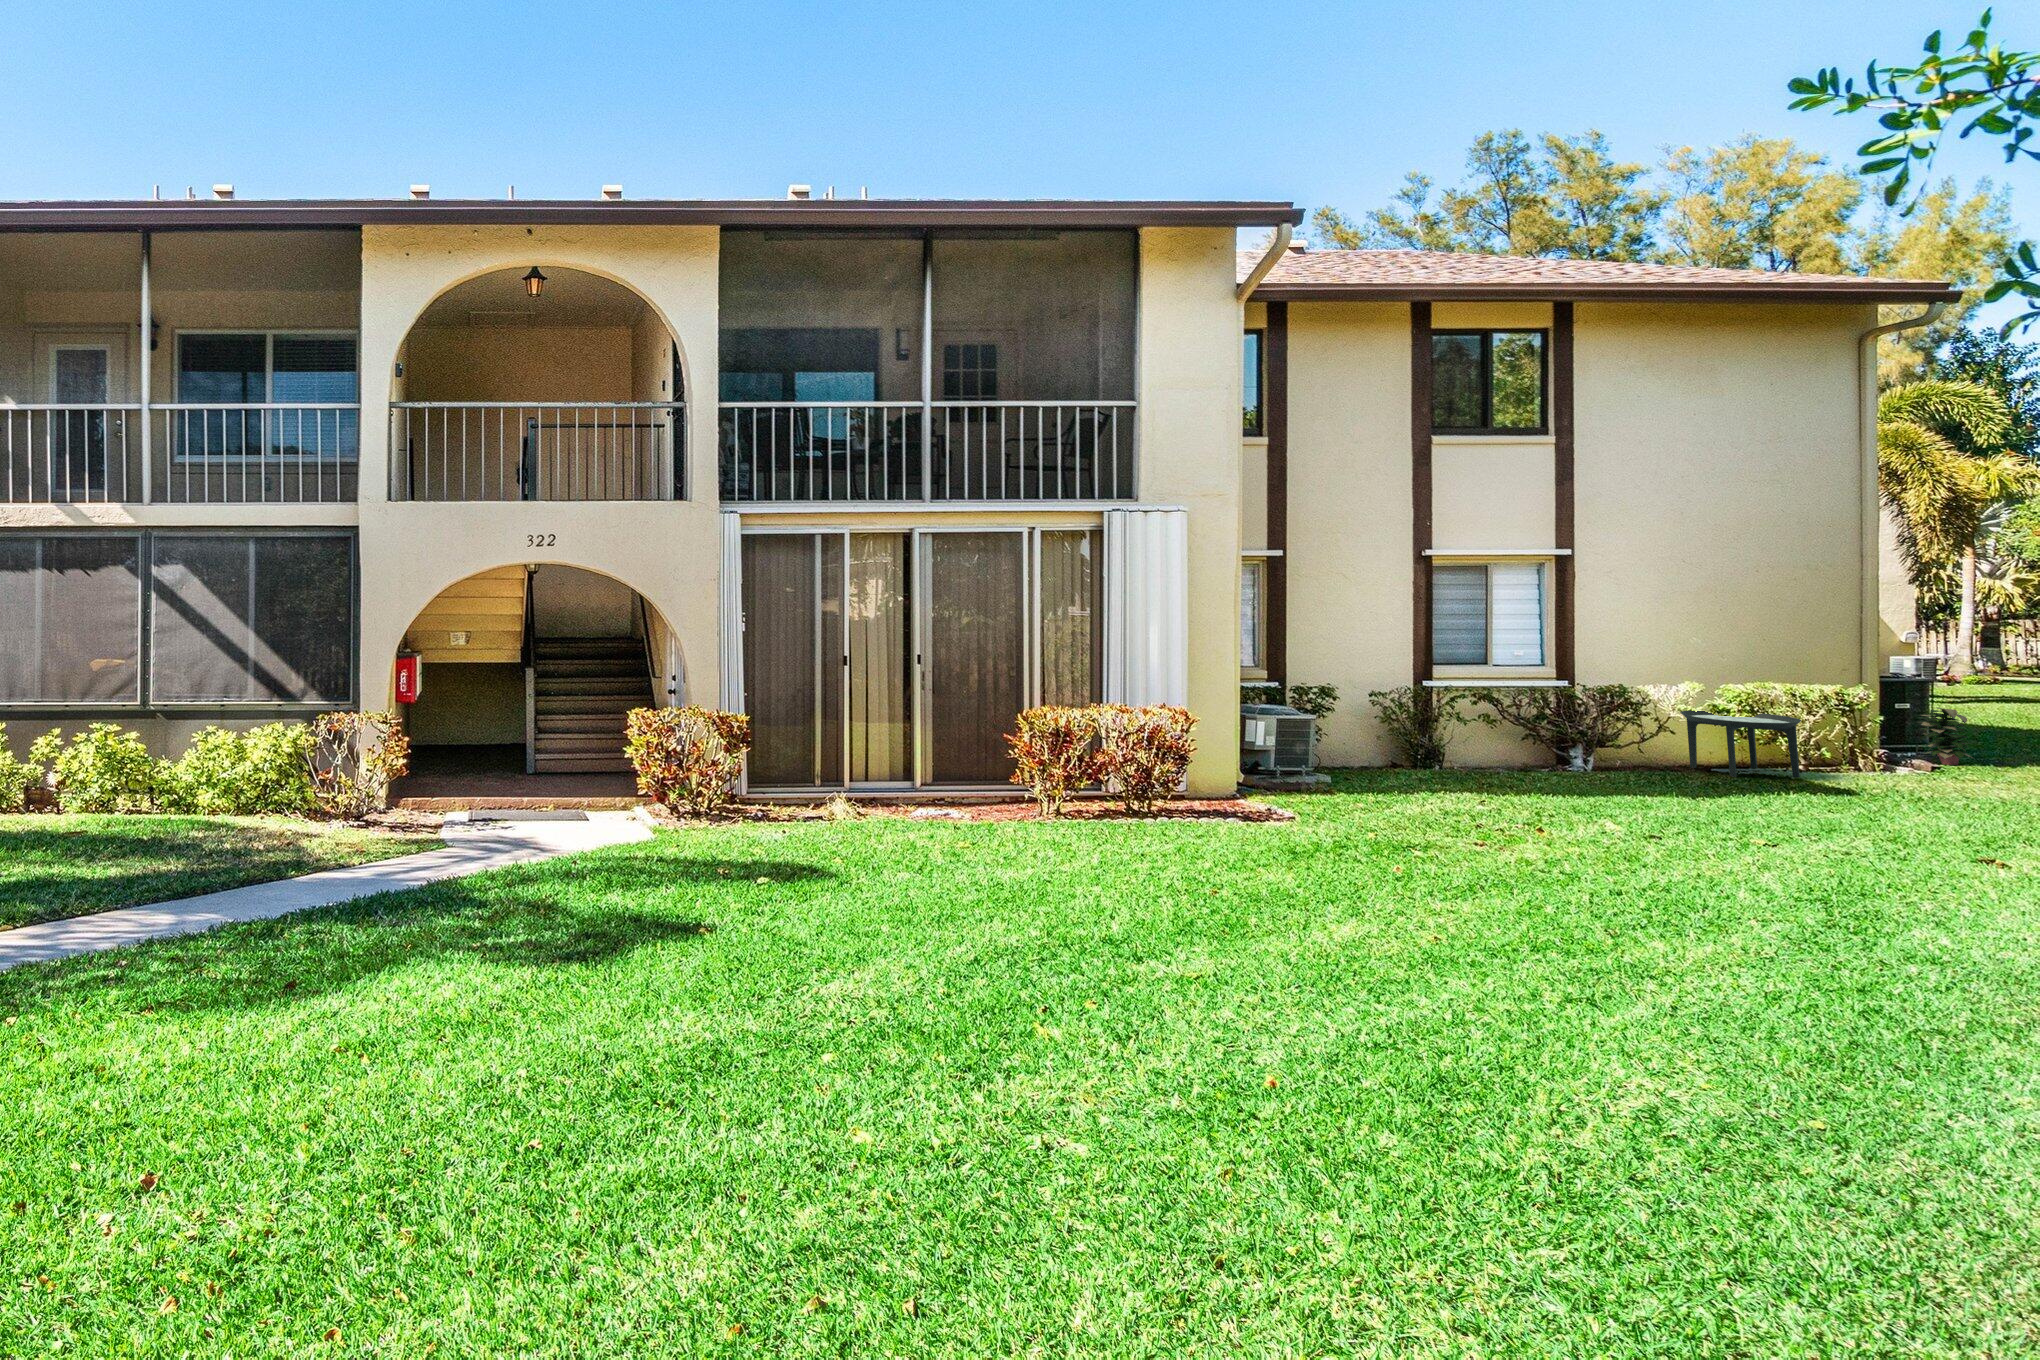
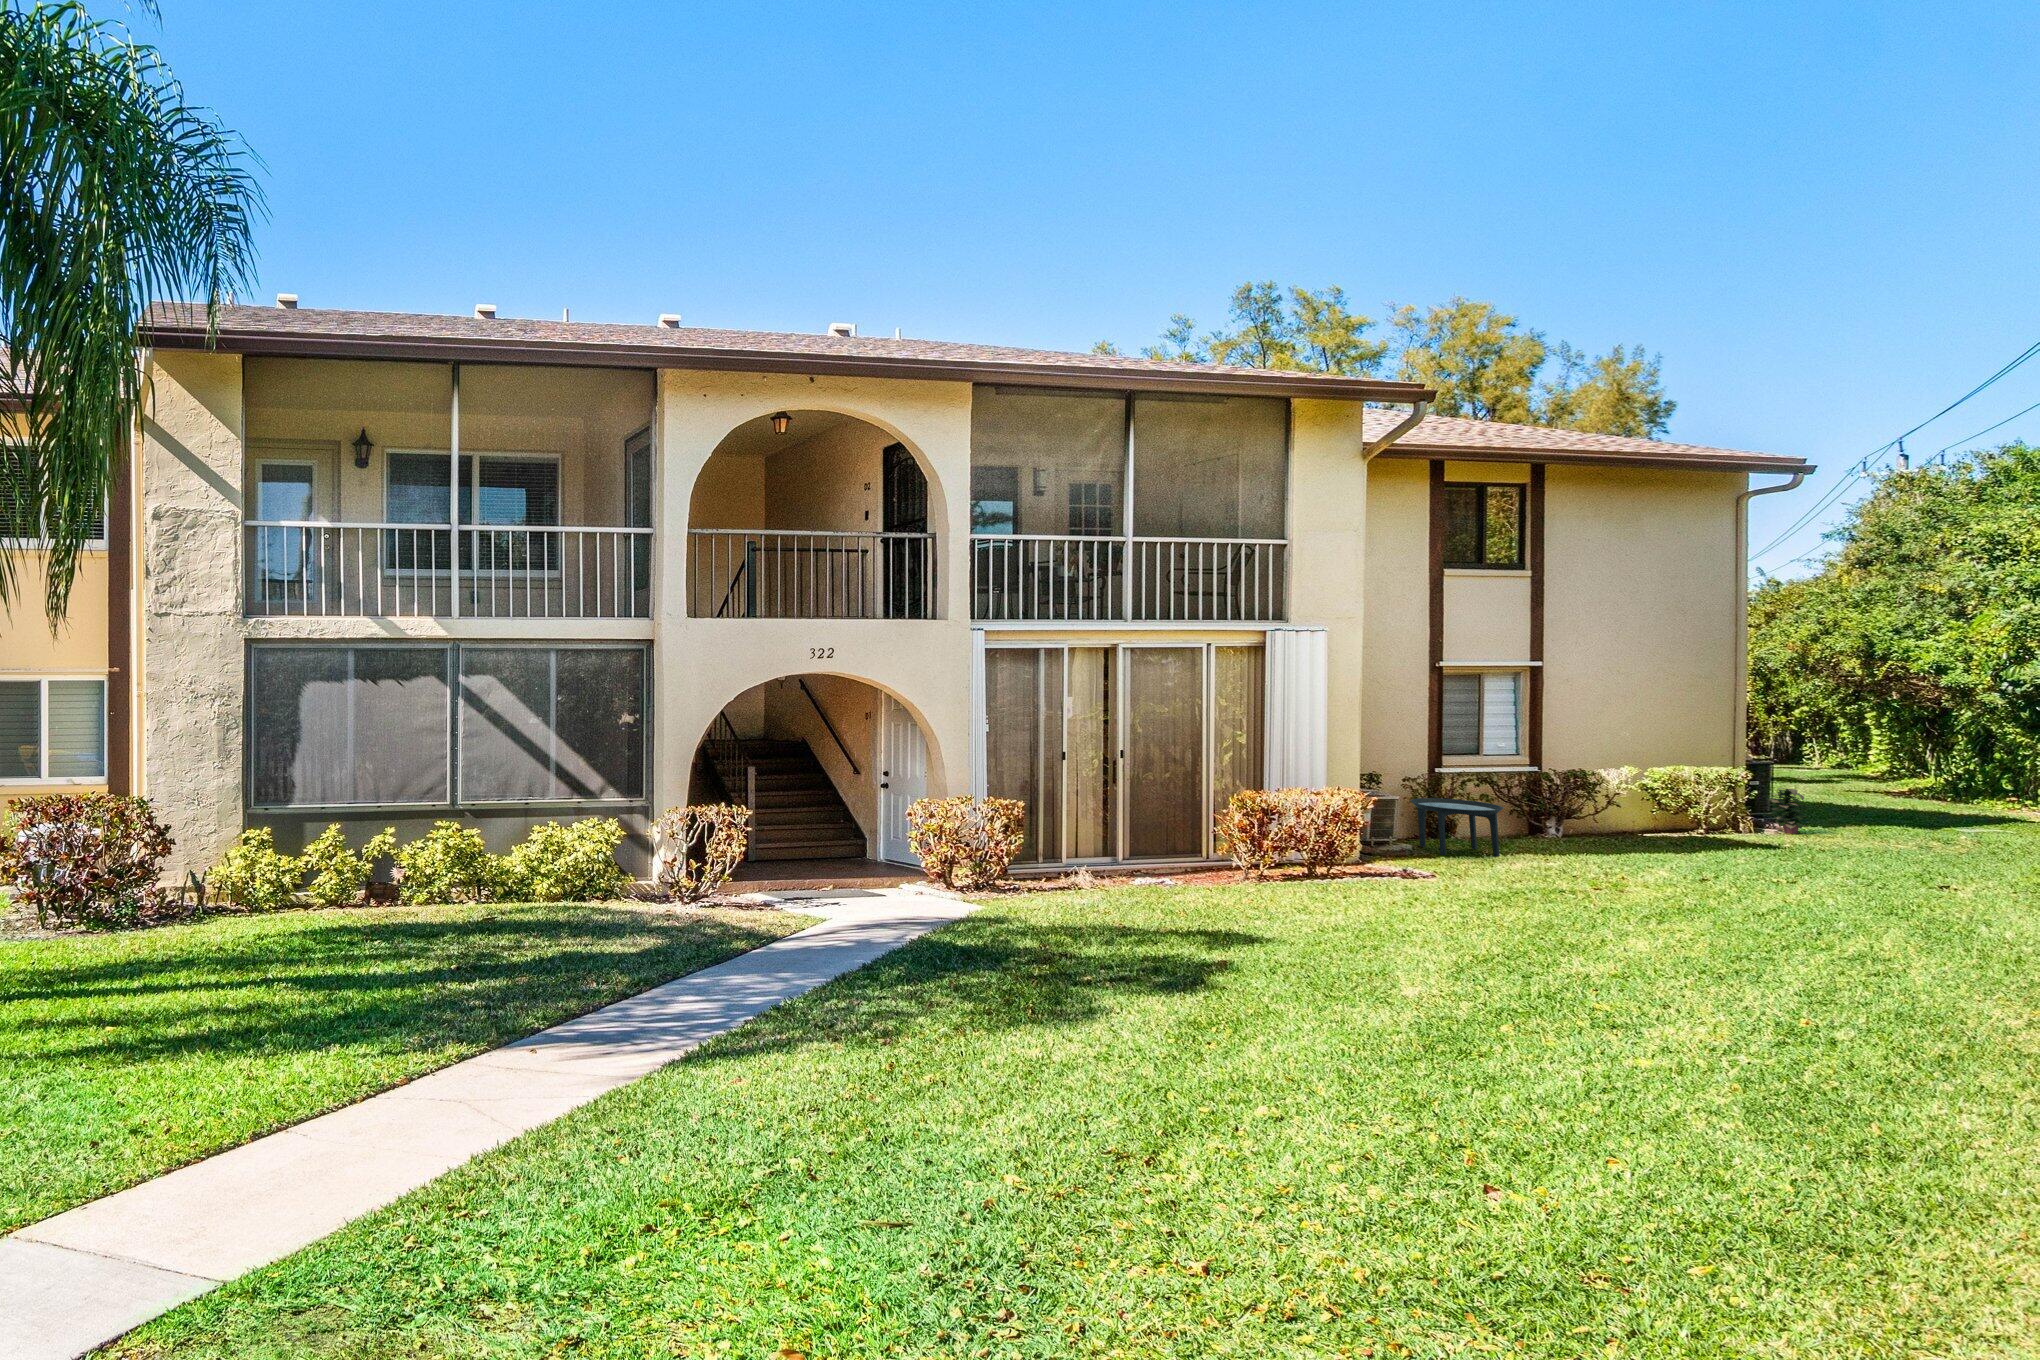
round table: present [1680,710,1802,777] -> present [1410,798,1503,857]

